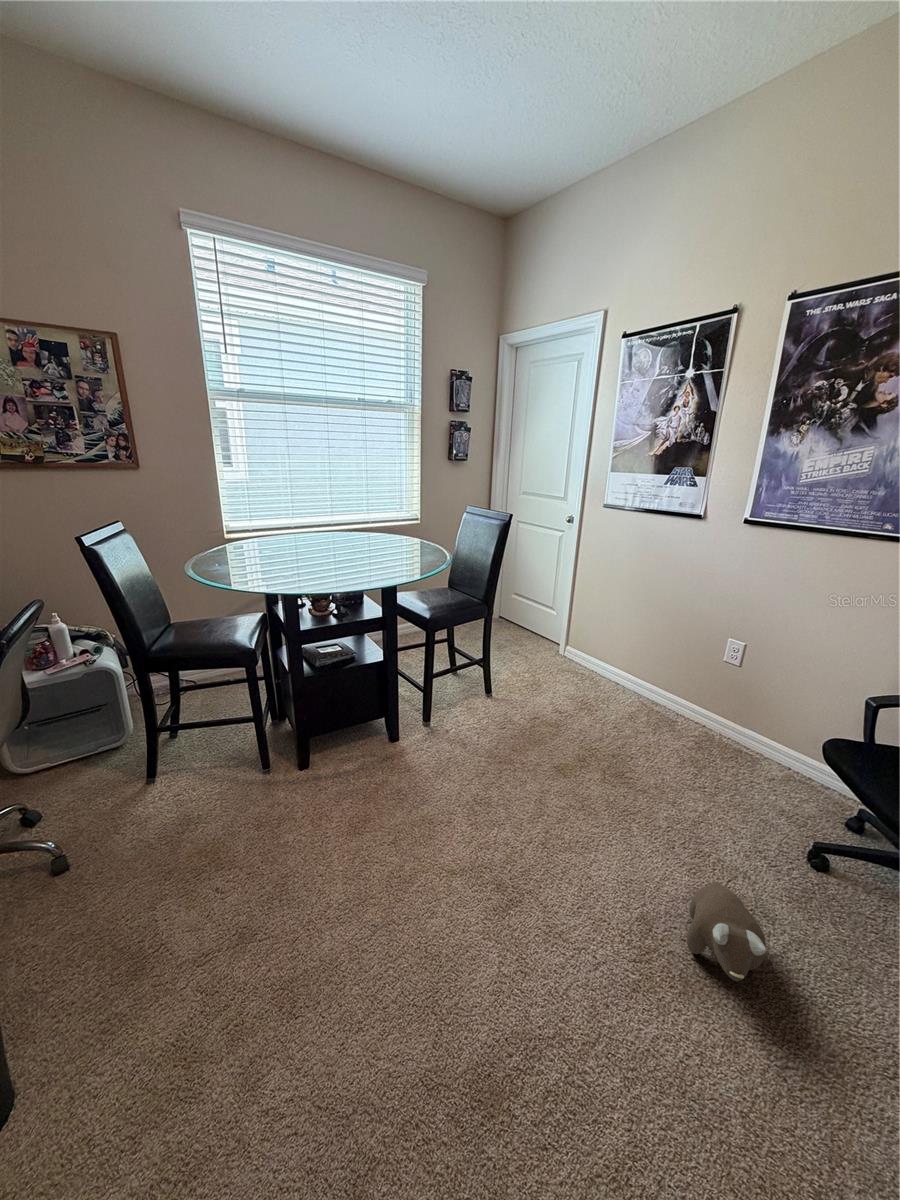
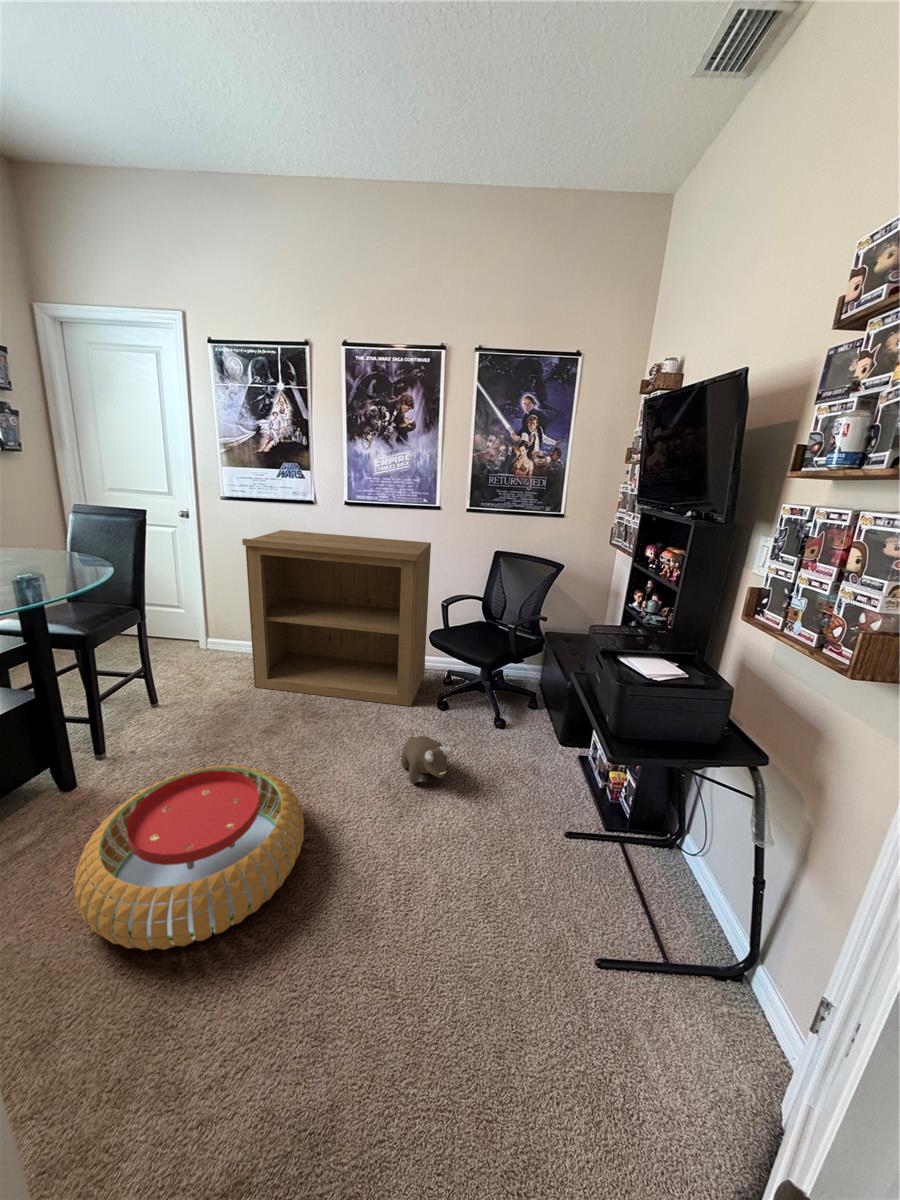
bookshelf: none [581,547,880,833] -> present [242,530,431,706]
pouf: none [320,772,526,963] -> present [74,765,304,950]

